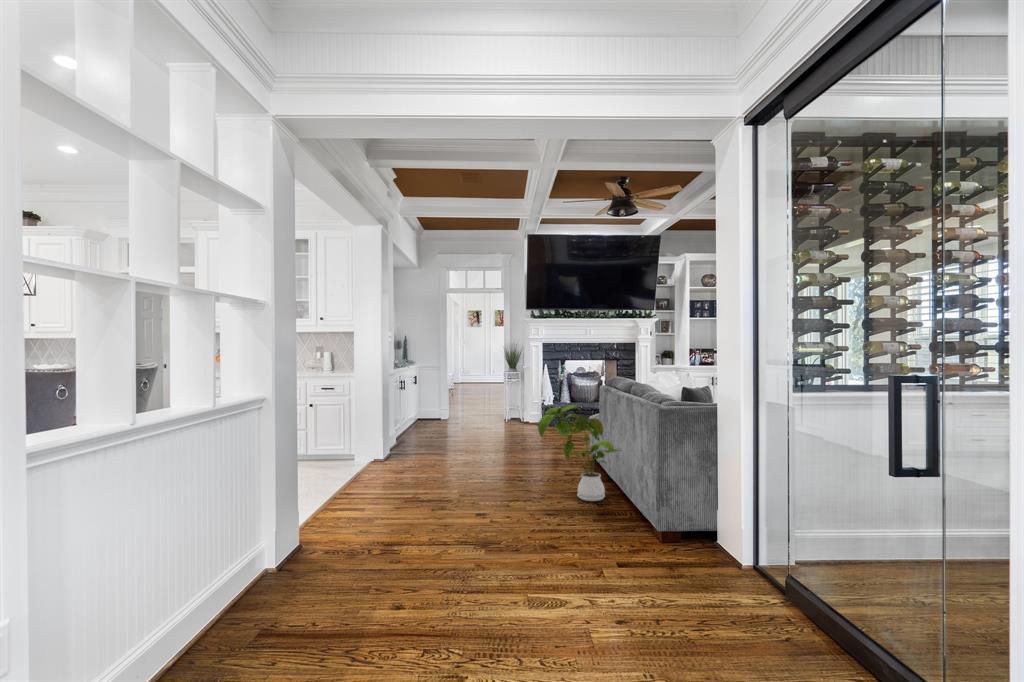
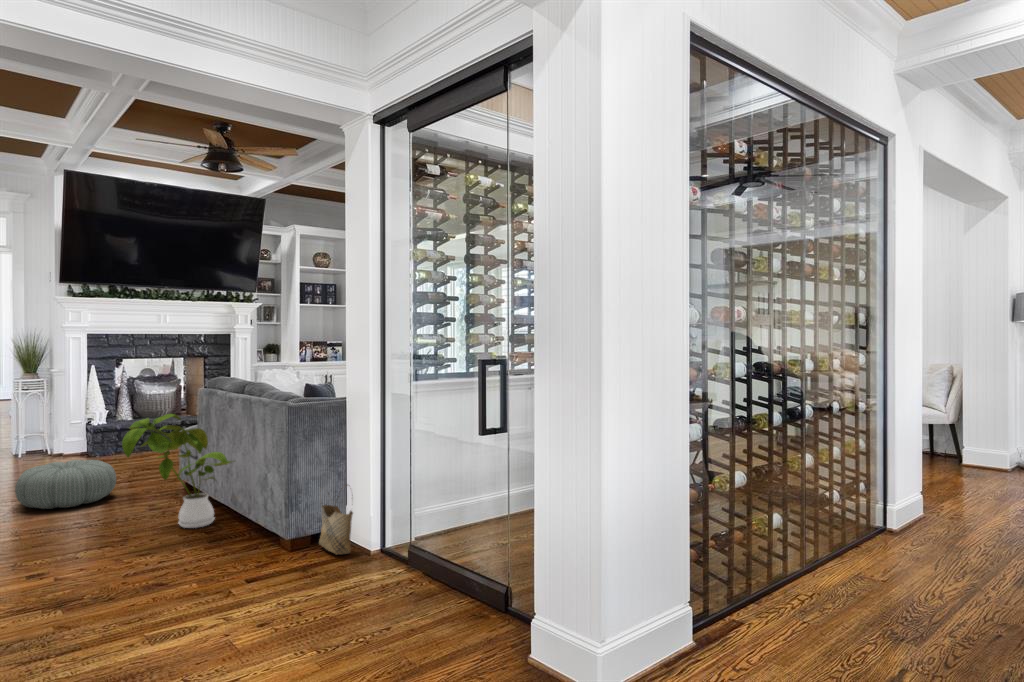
pouf: none [482,431,543,466] -> present [15,460,116,509]
woven basket: none [689,489,723,560] -> present [319,485,353,554]

